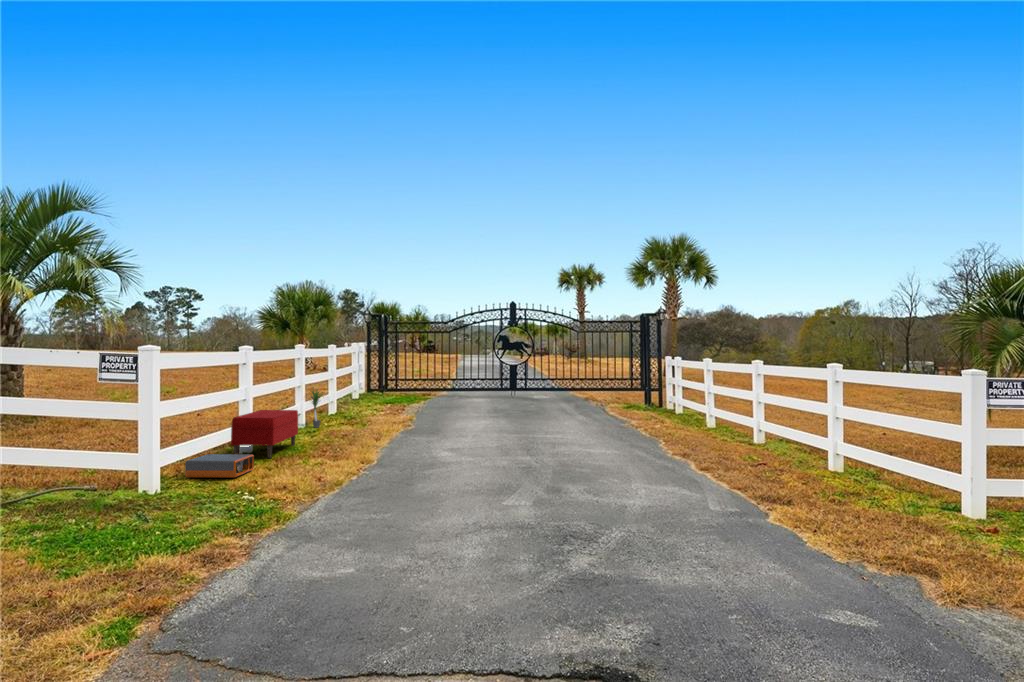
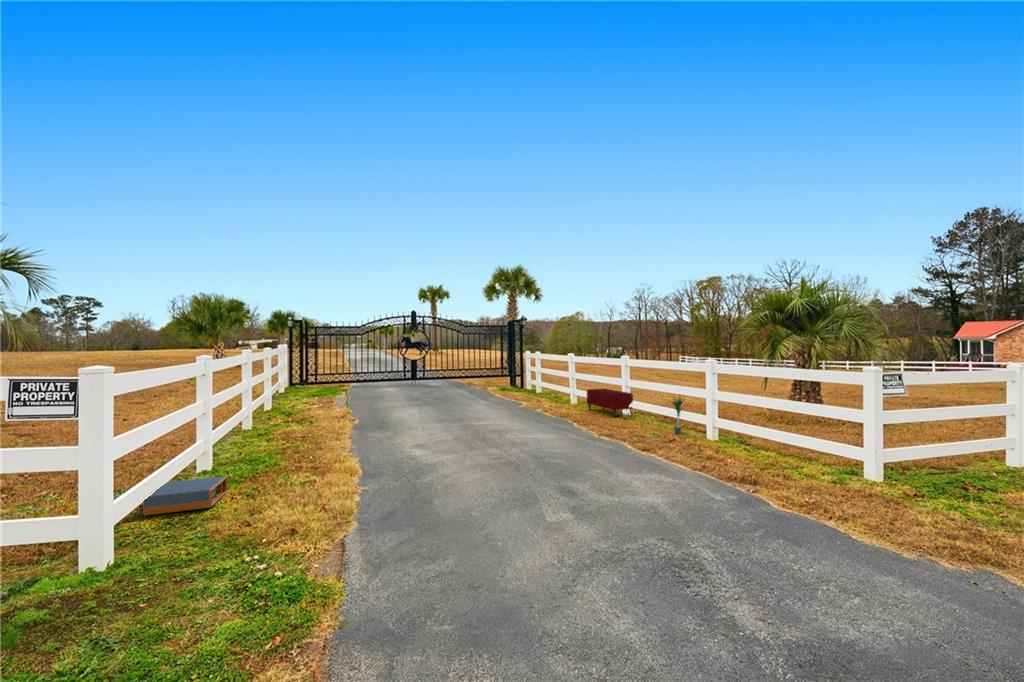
potted plant: present [311,390,322,428] -> present [672,397,685,434]
bench: present [231,410,298,458] -> present [587,389,633,417]

